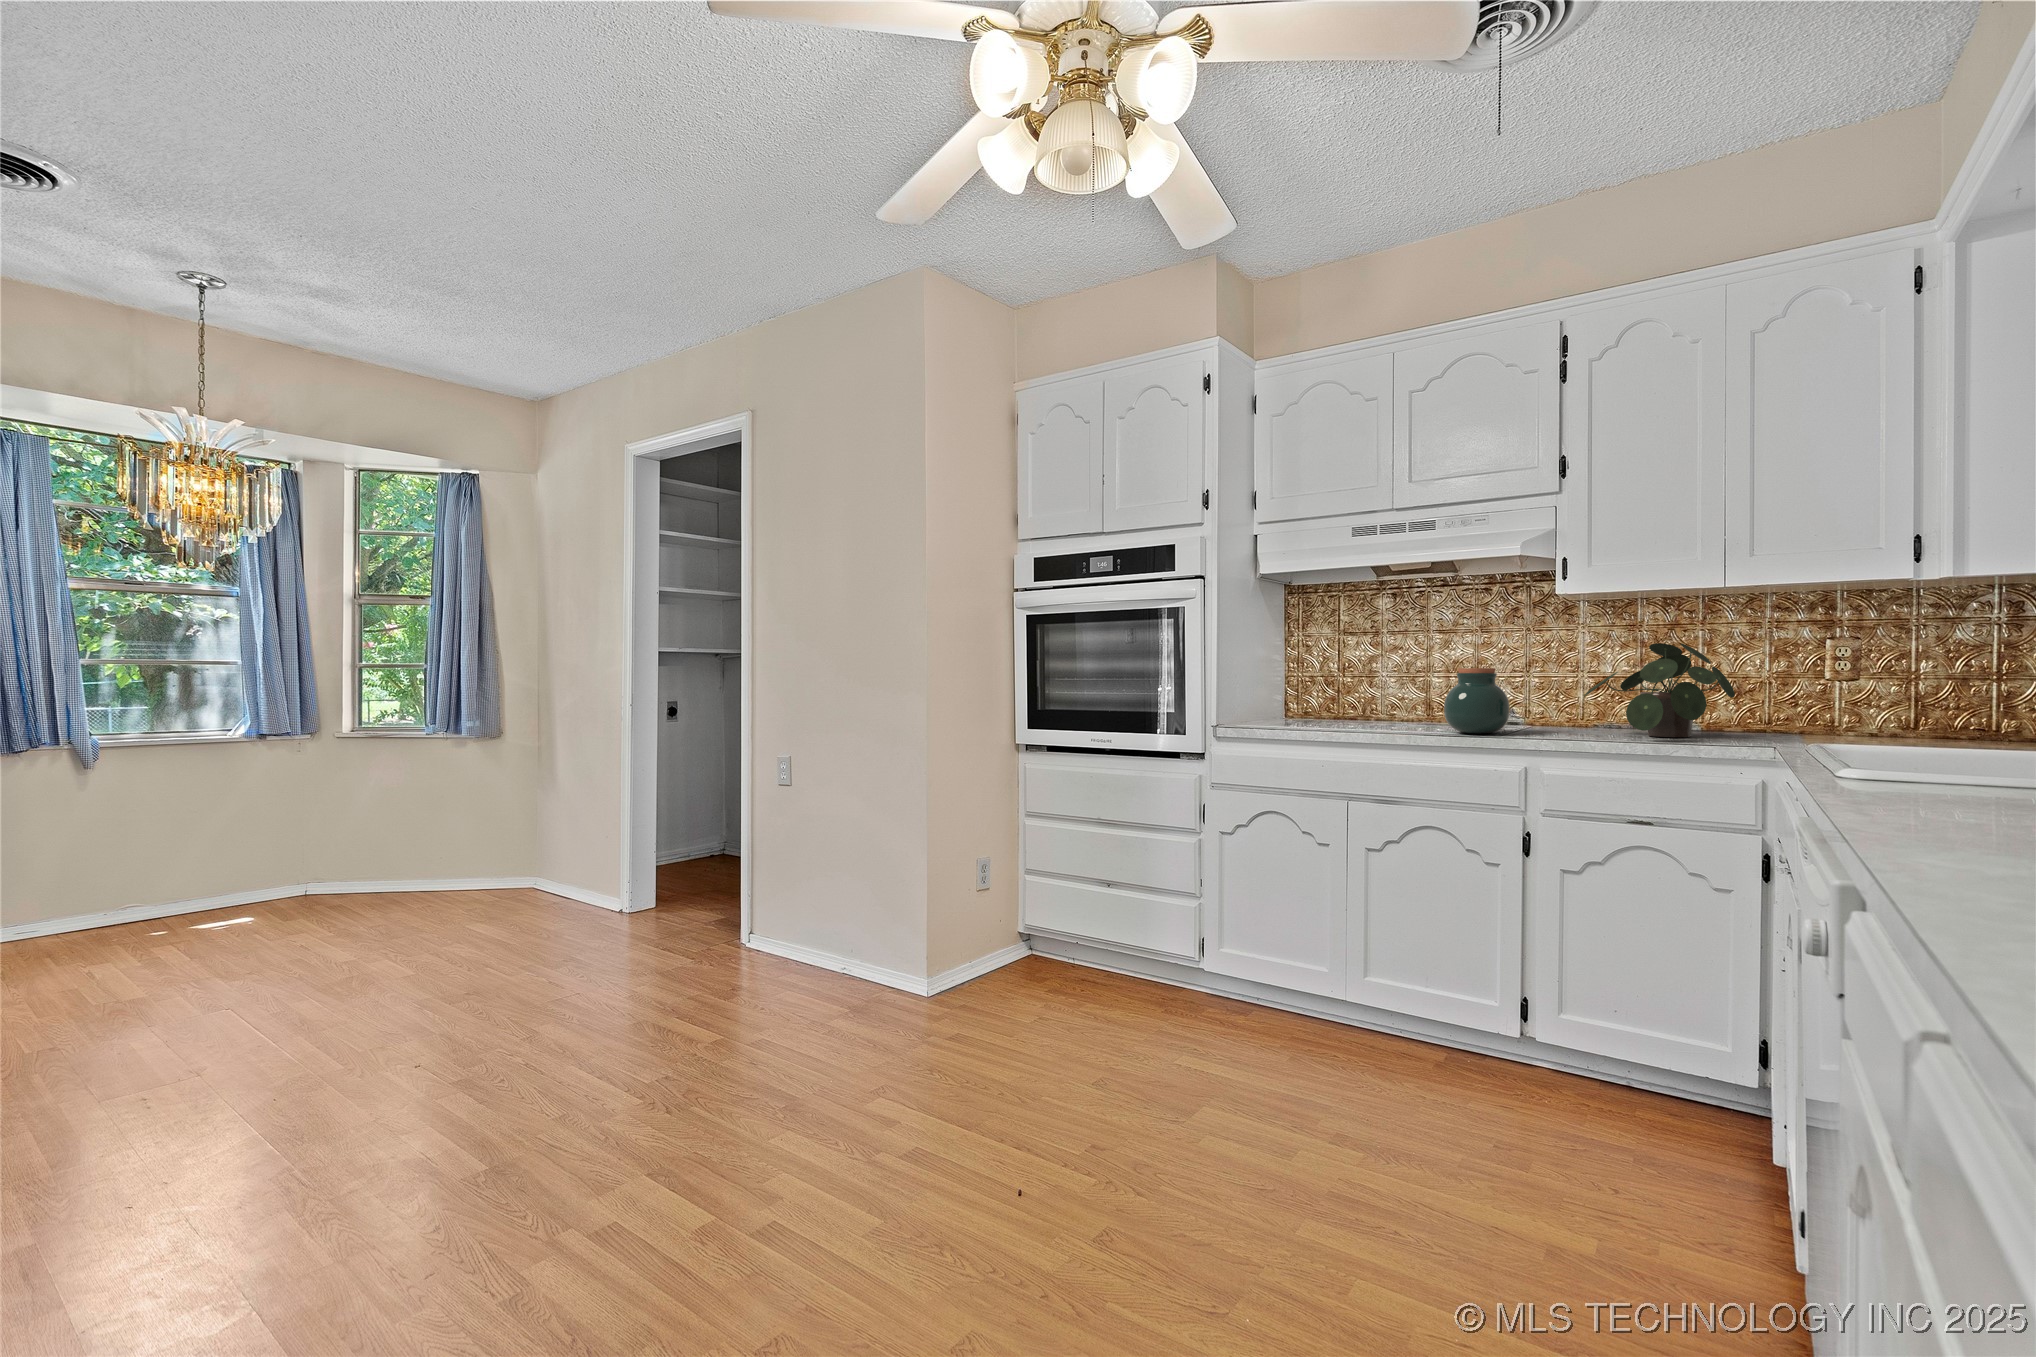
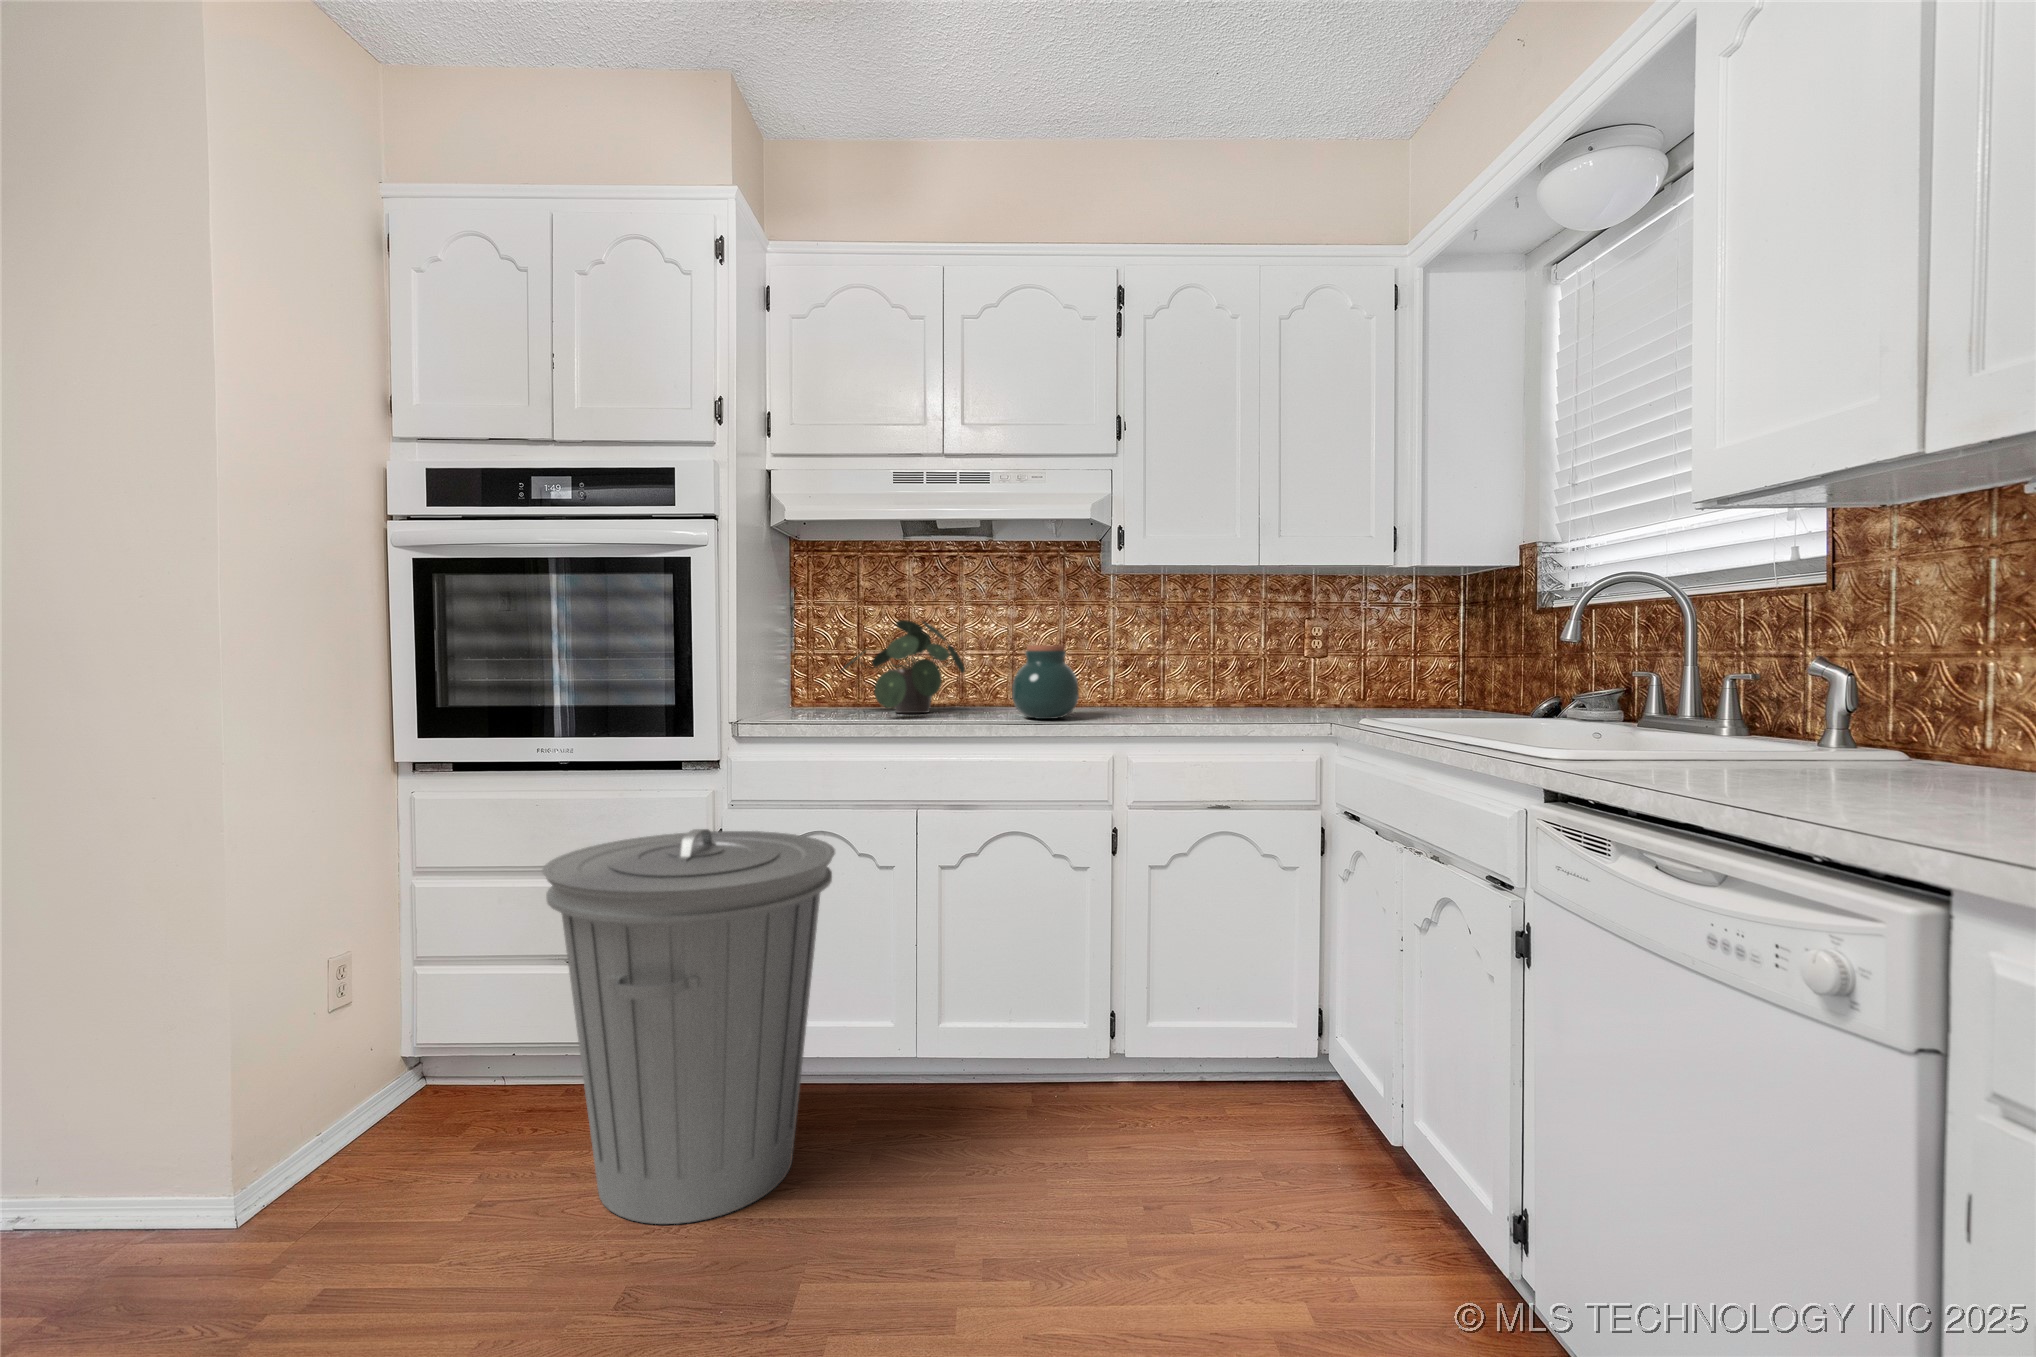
potted plant: present [1584,643,1735,737] -> present [841,620,965,713]
trash can: none [1072,797,1265,1059] -> present [542,829,835,1224]

